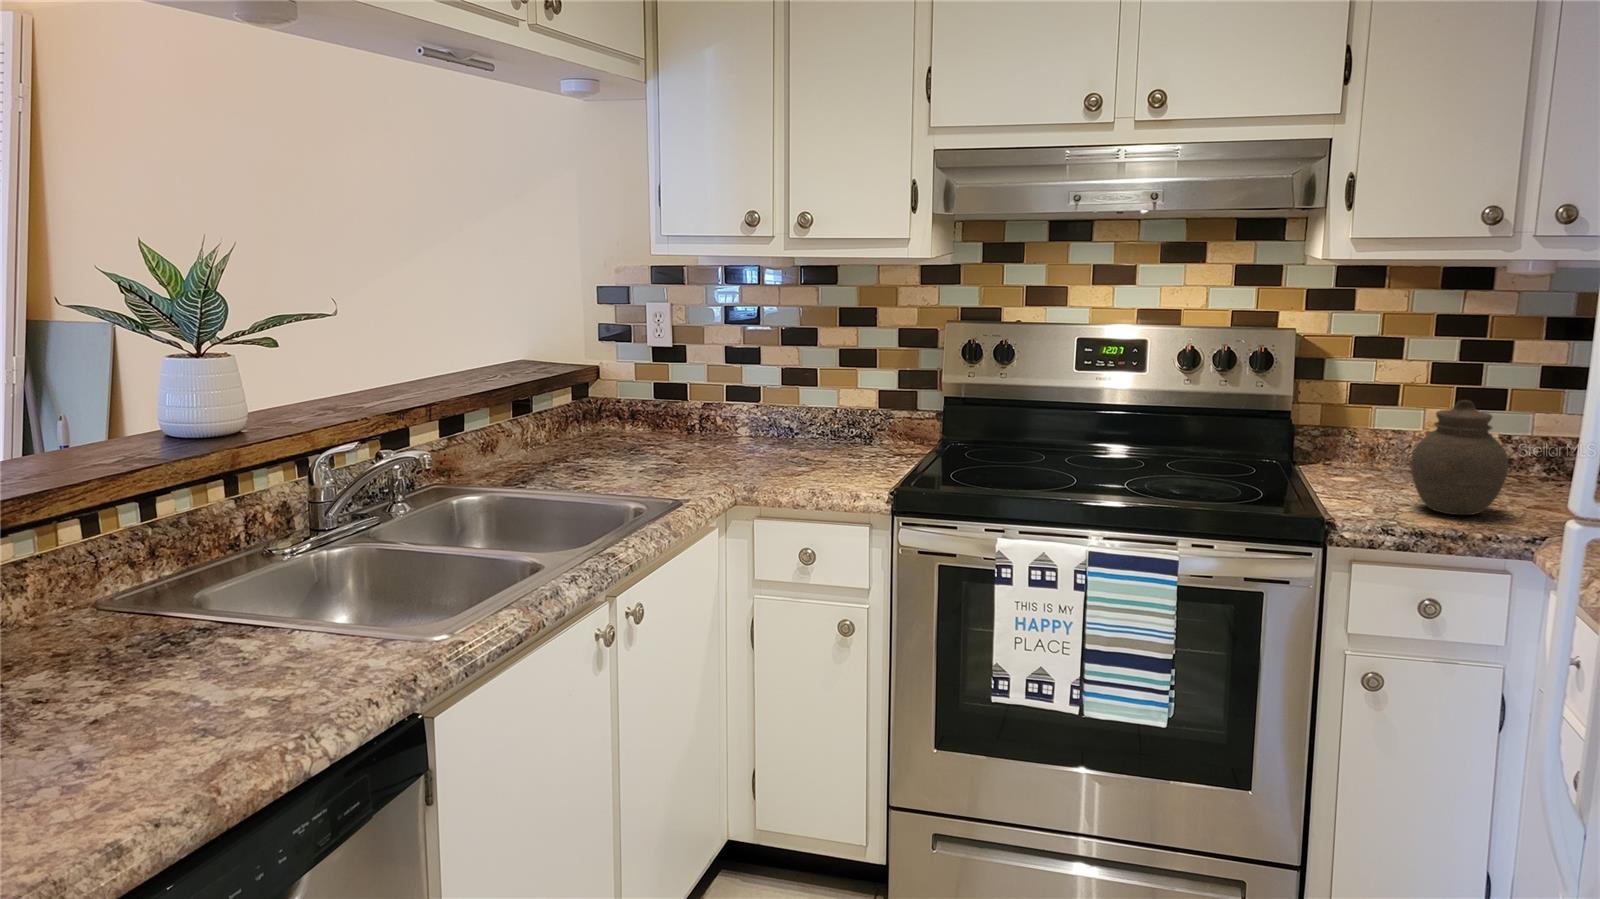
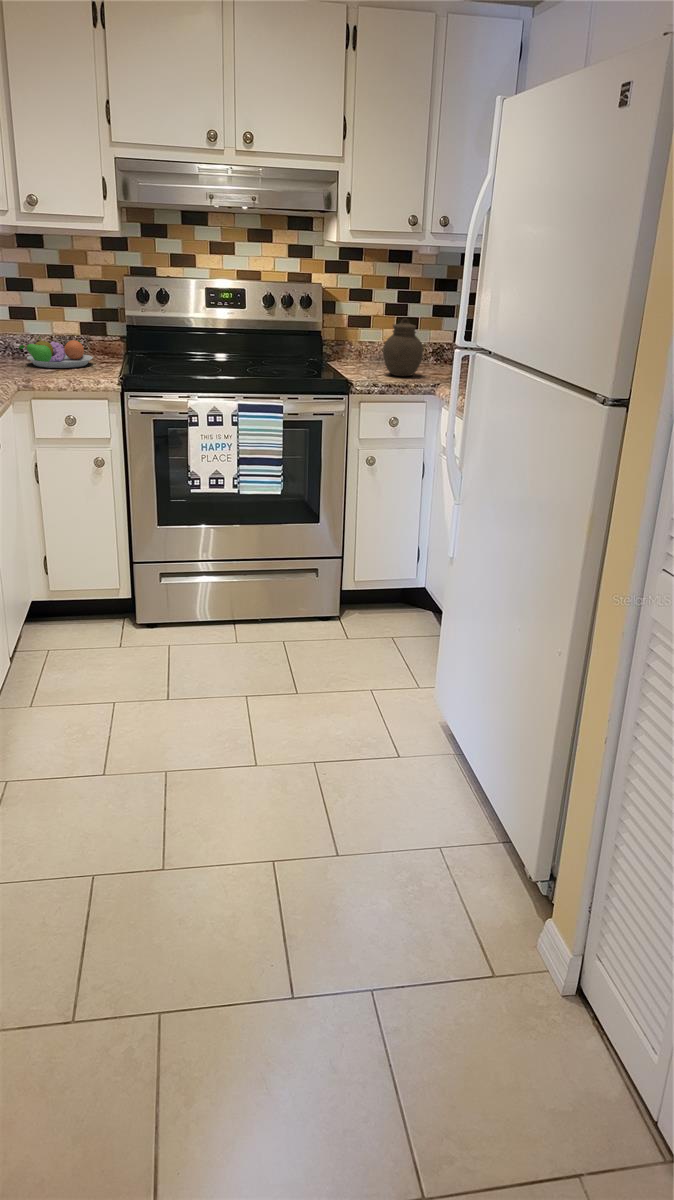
fruit bowl: none [767,414,878,465] -> present [19,337,93,368]

